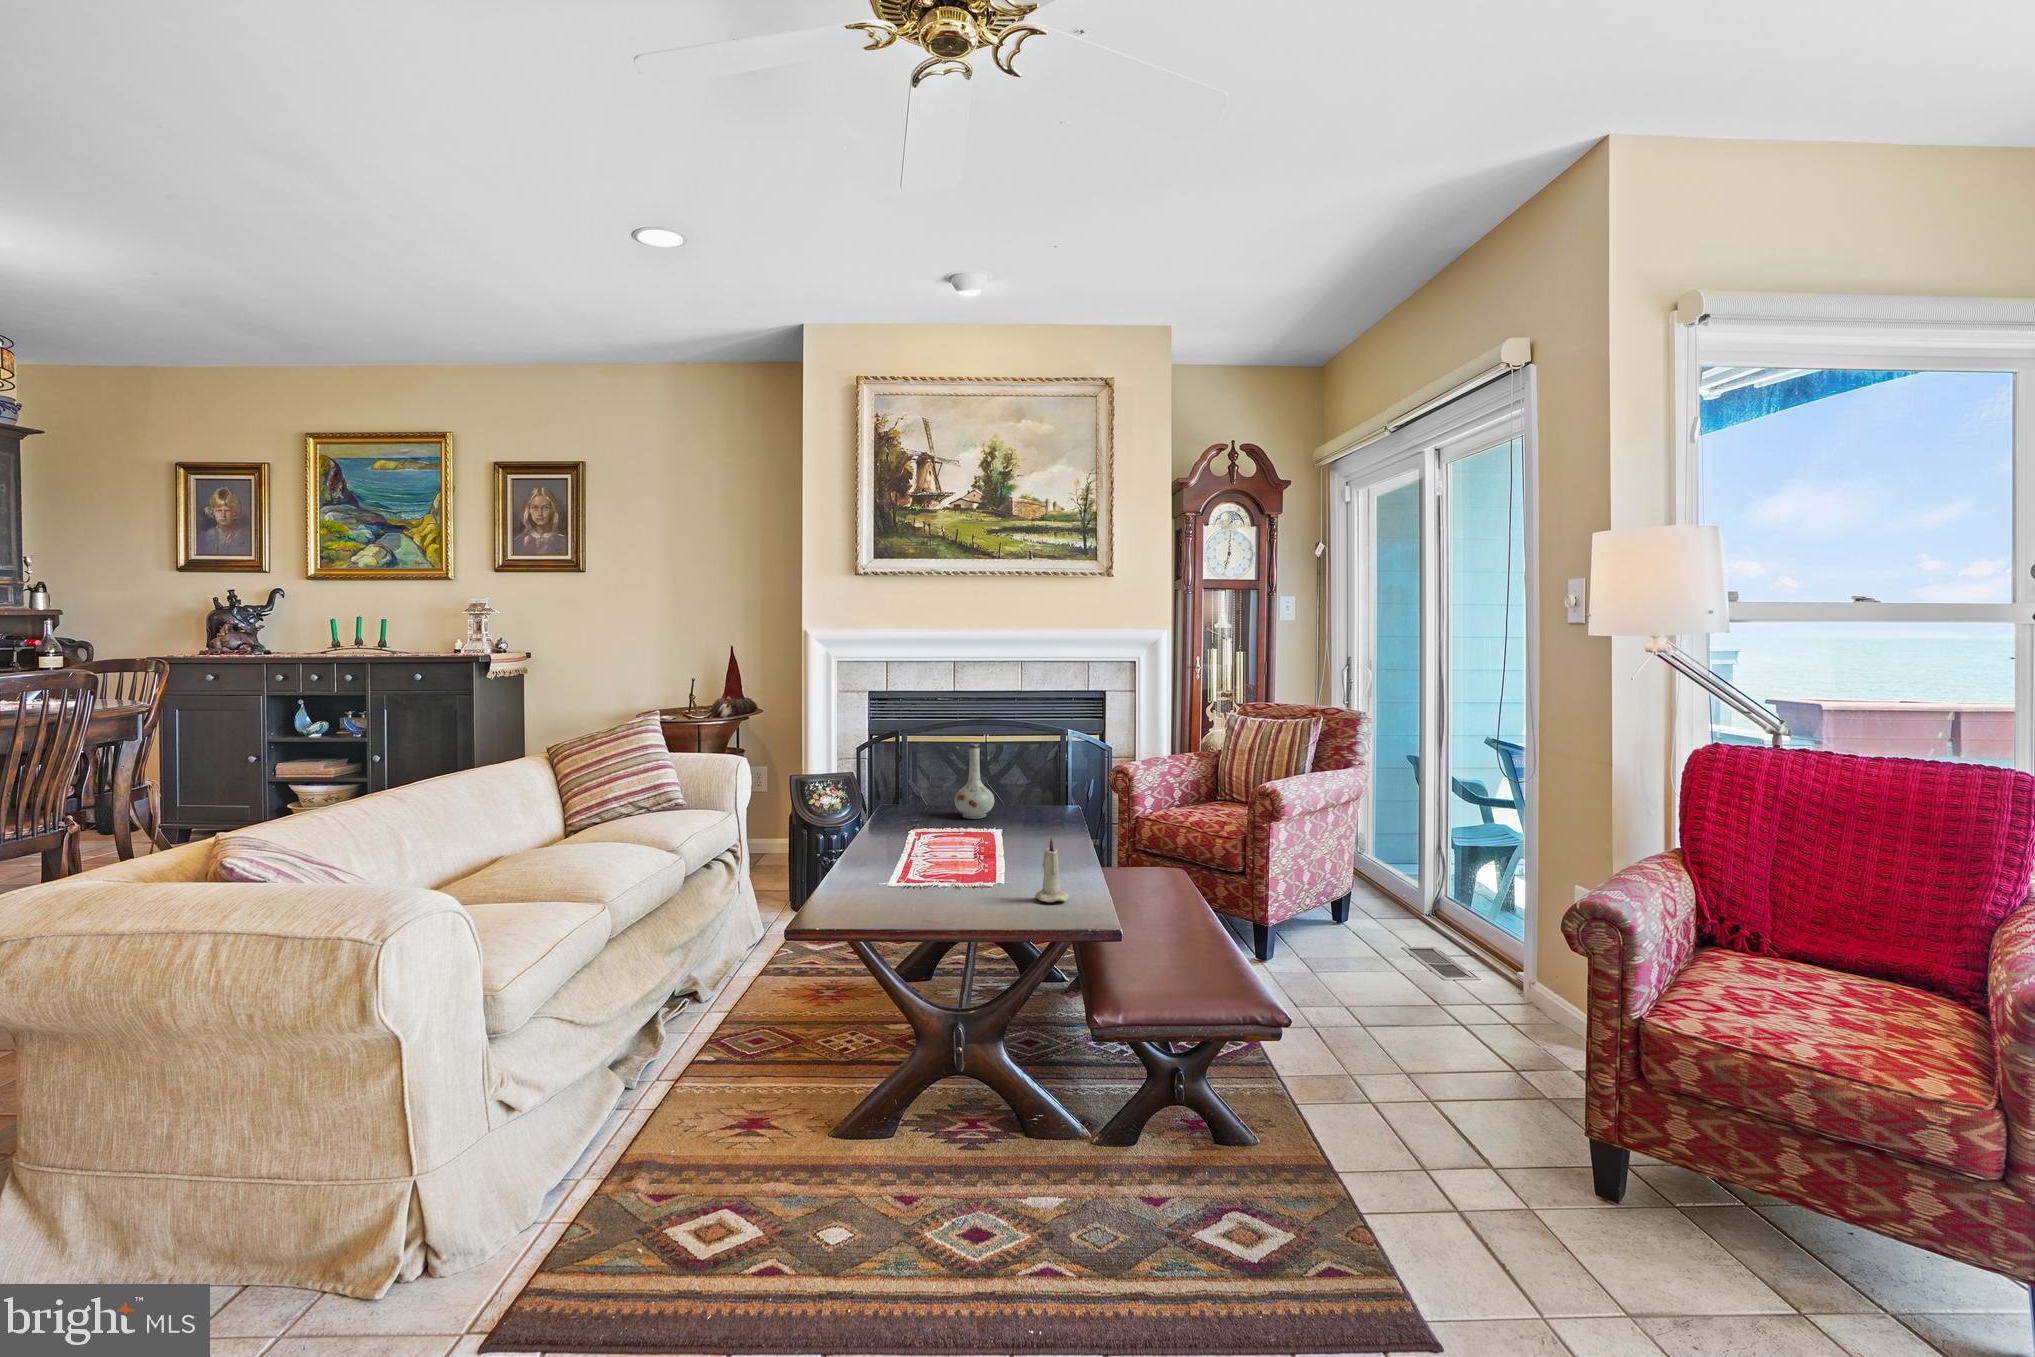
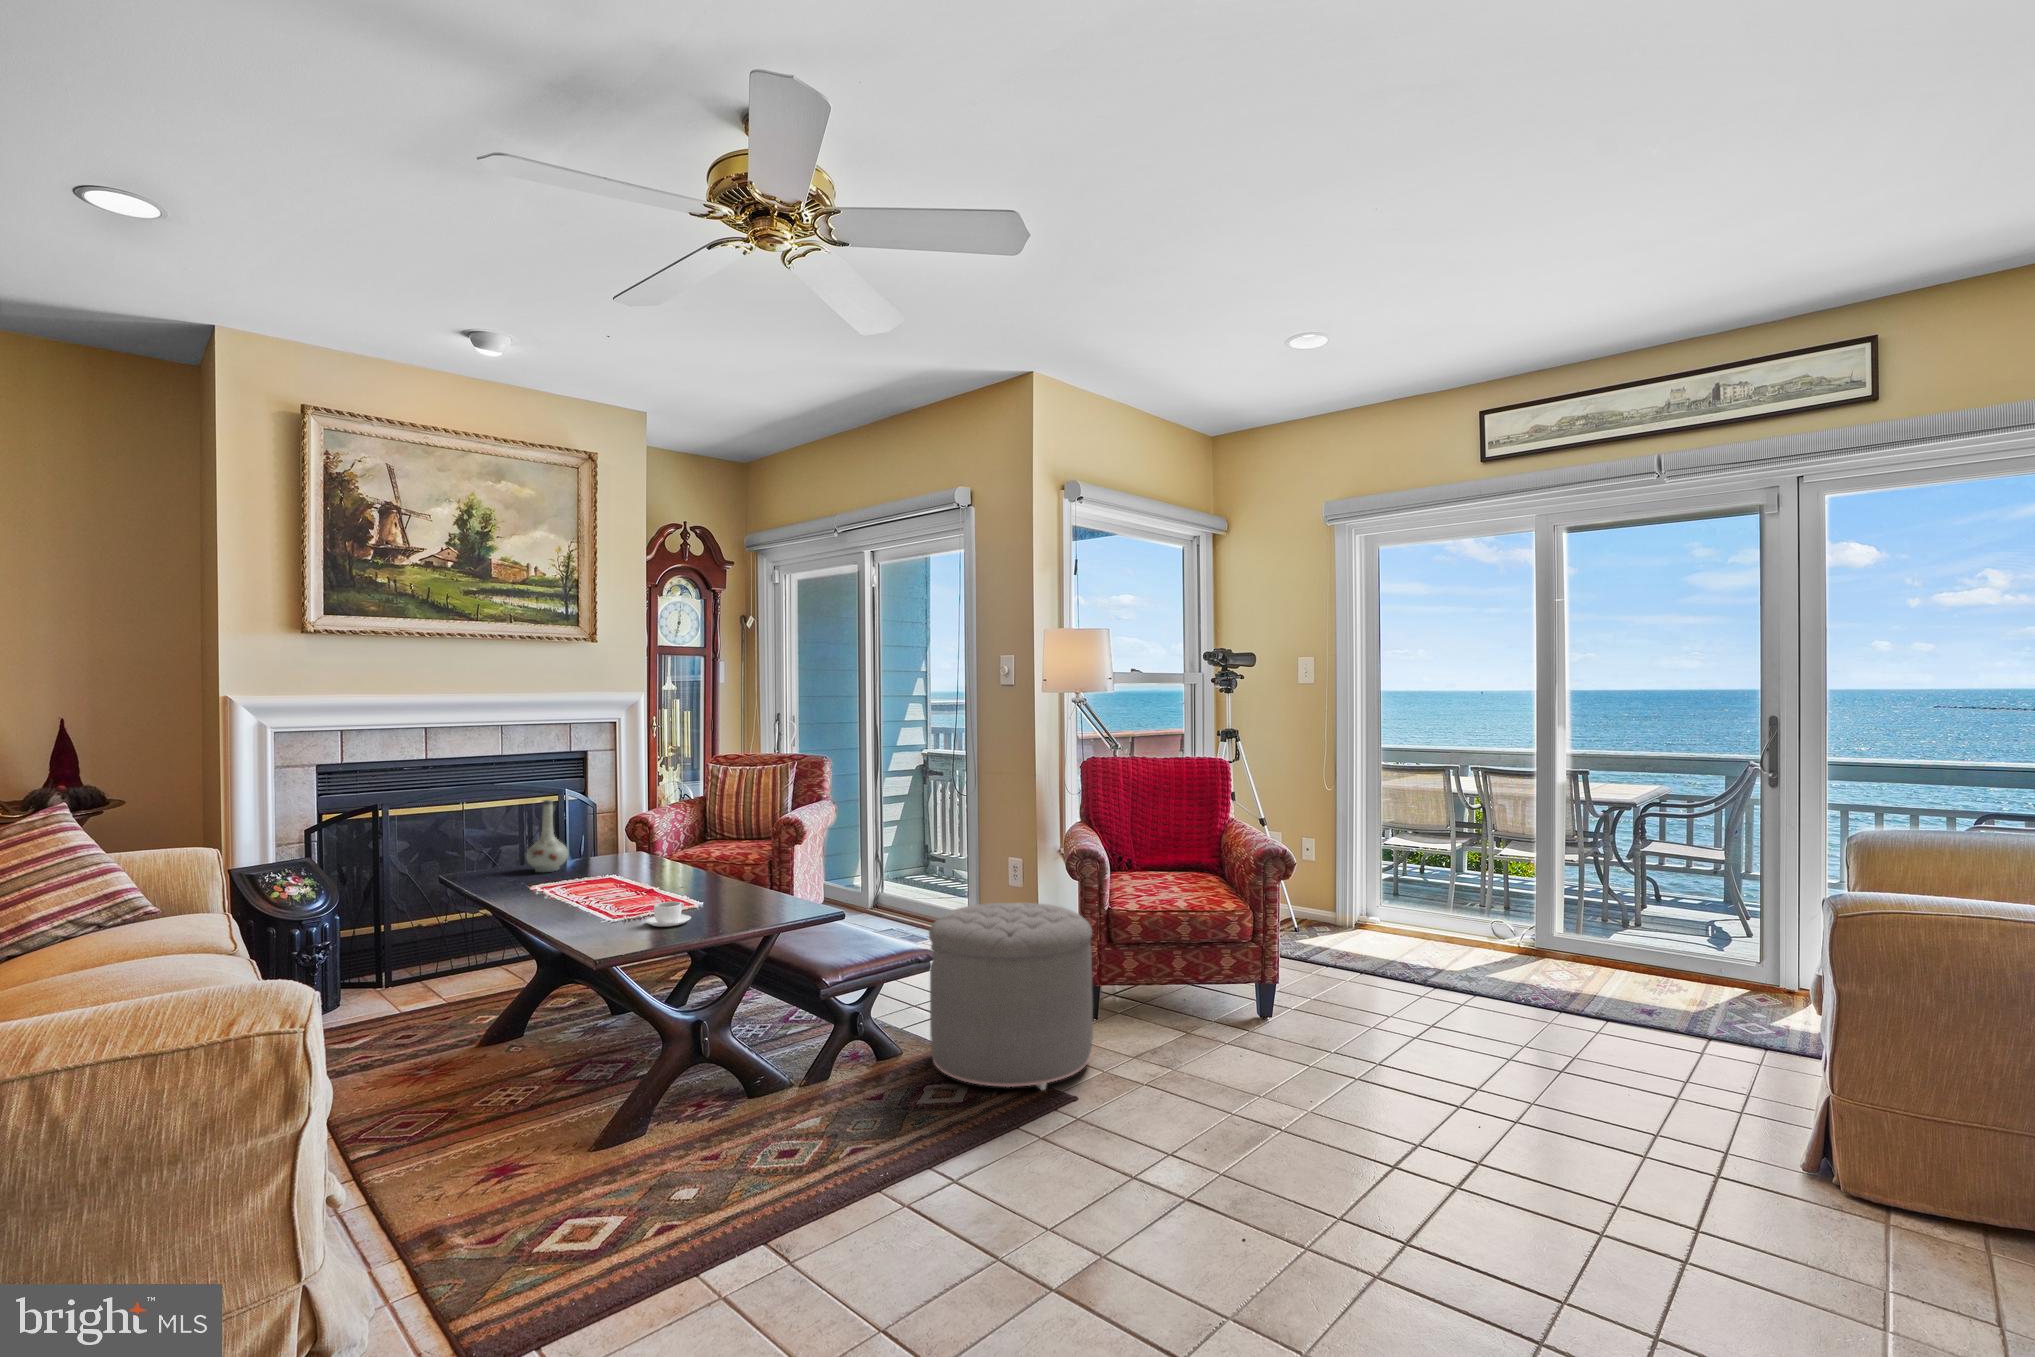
candle: present [1035,837,1069,902] -> none [729,859,758,912]
coffee cup: none [927,874,978,904] -> present [645,902,691,927]
ottoman: none [1268,954,1548,1285] -> present [929,903,1093,1090]

